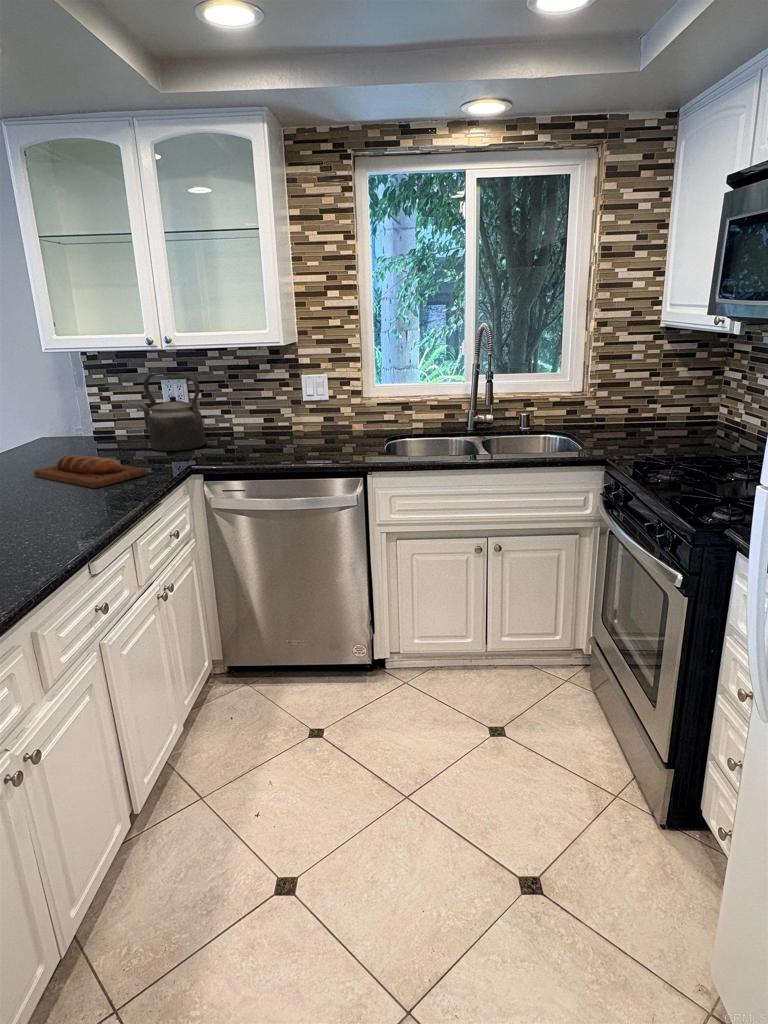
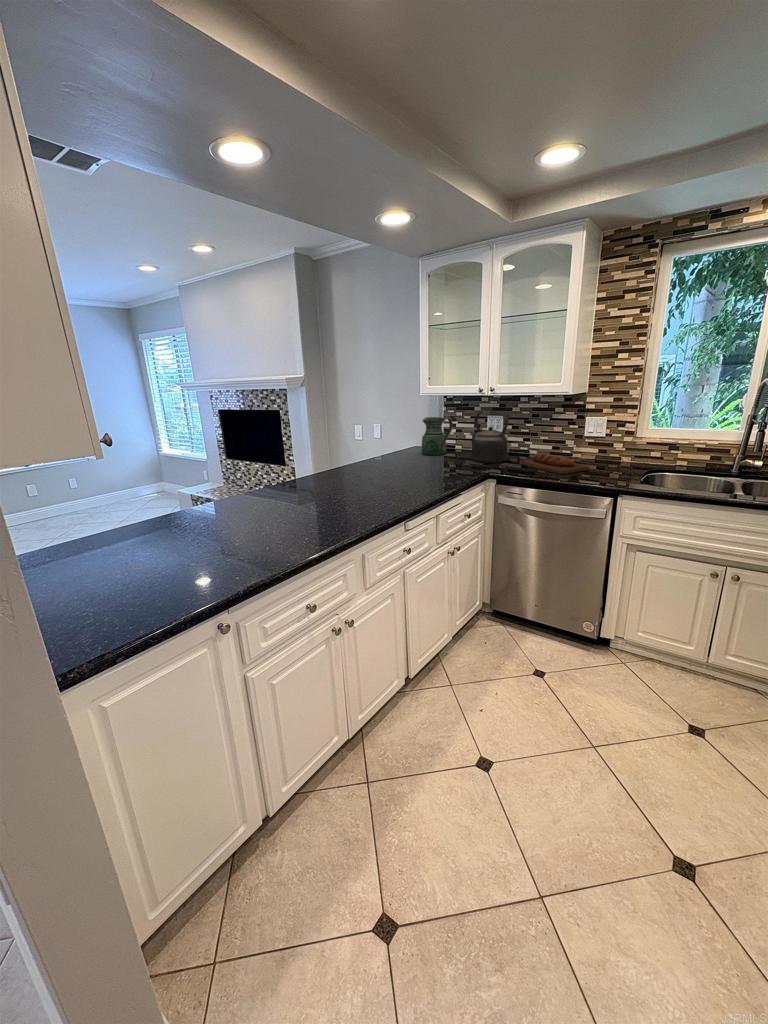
ceramic pitcher: none [51,383,105,450] -> present [422,416,453,456]
bread loaf: present [34,455,146,488] -> present [519,454,589,474]

